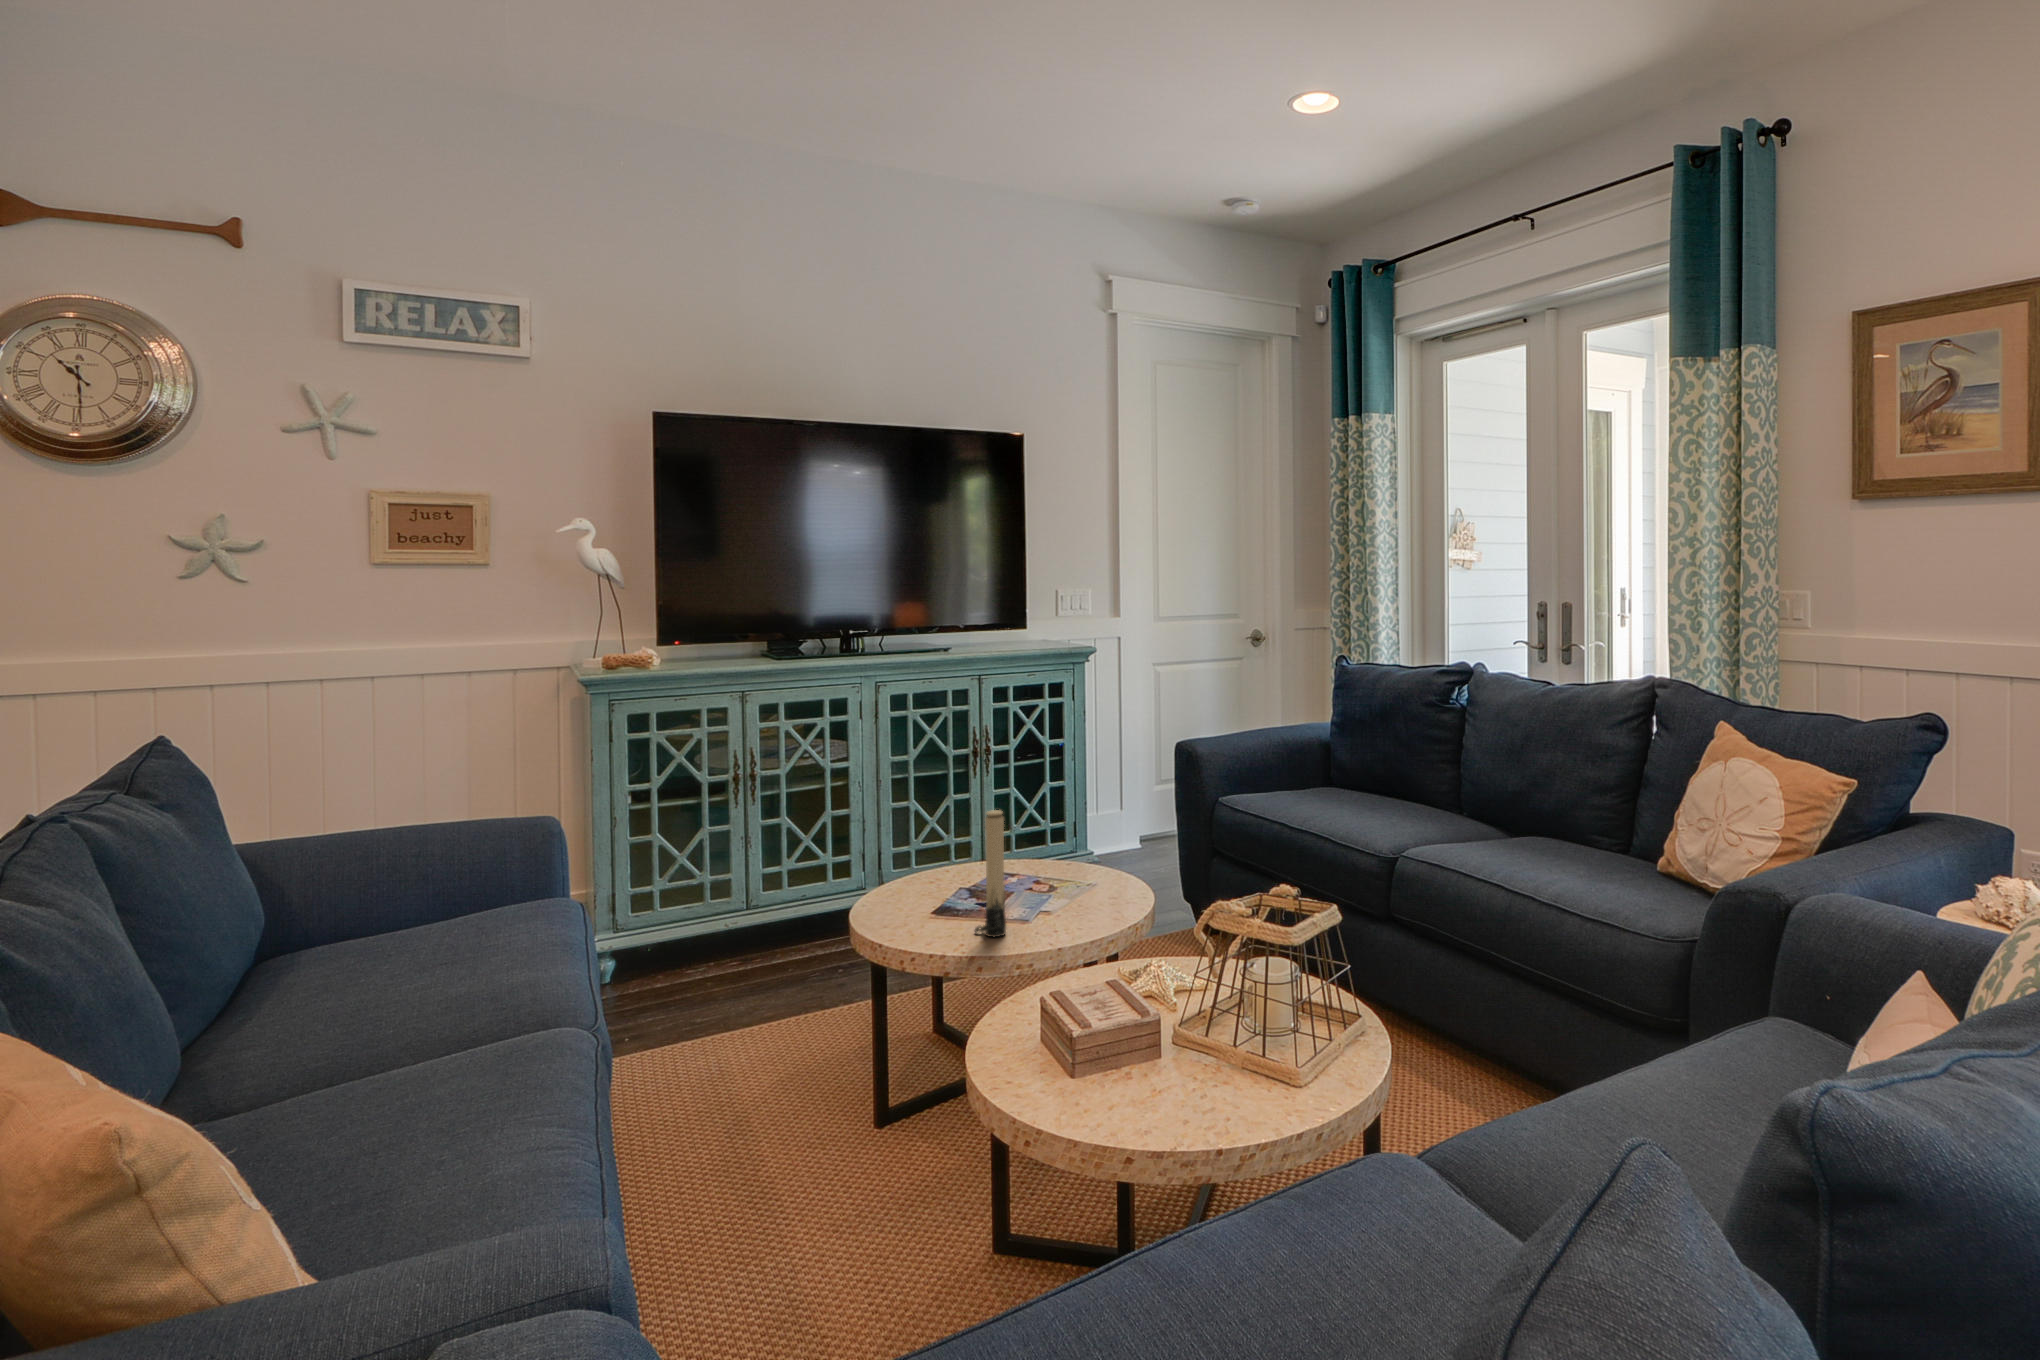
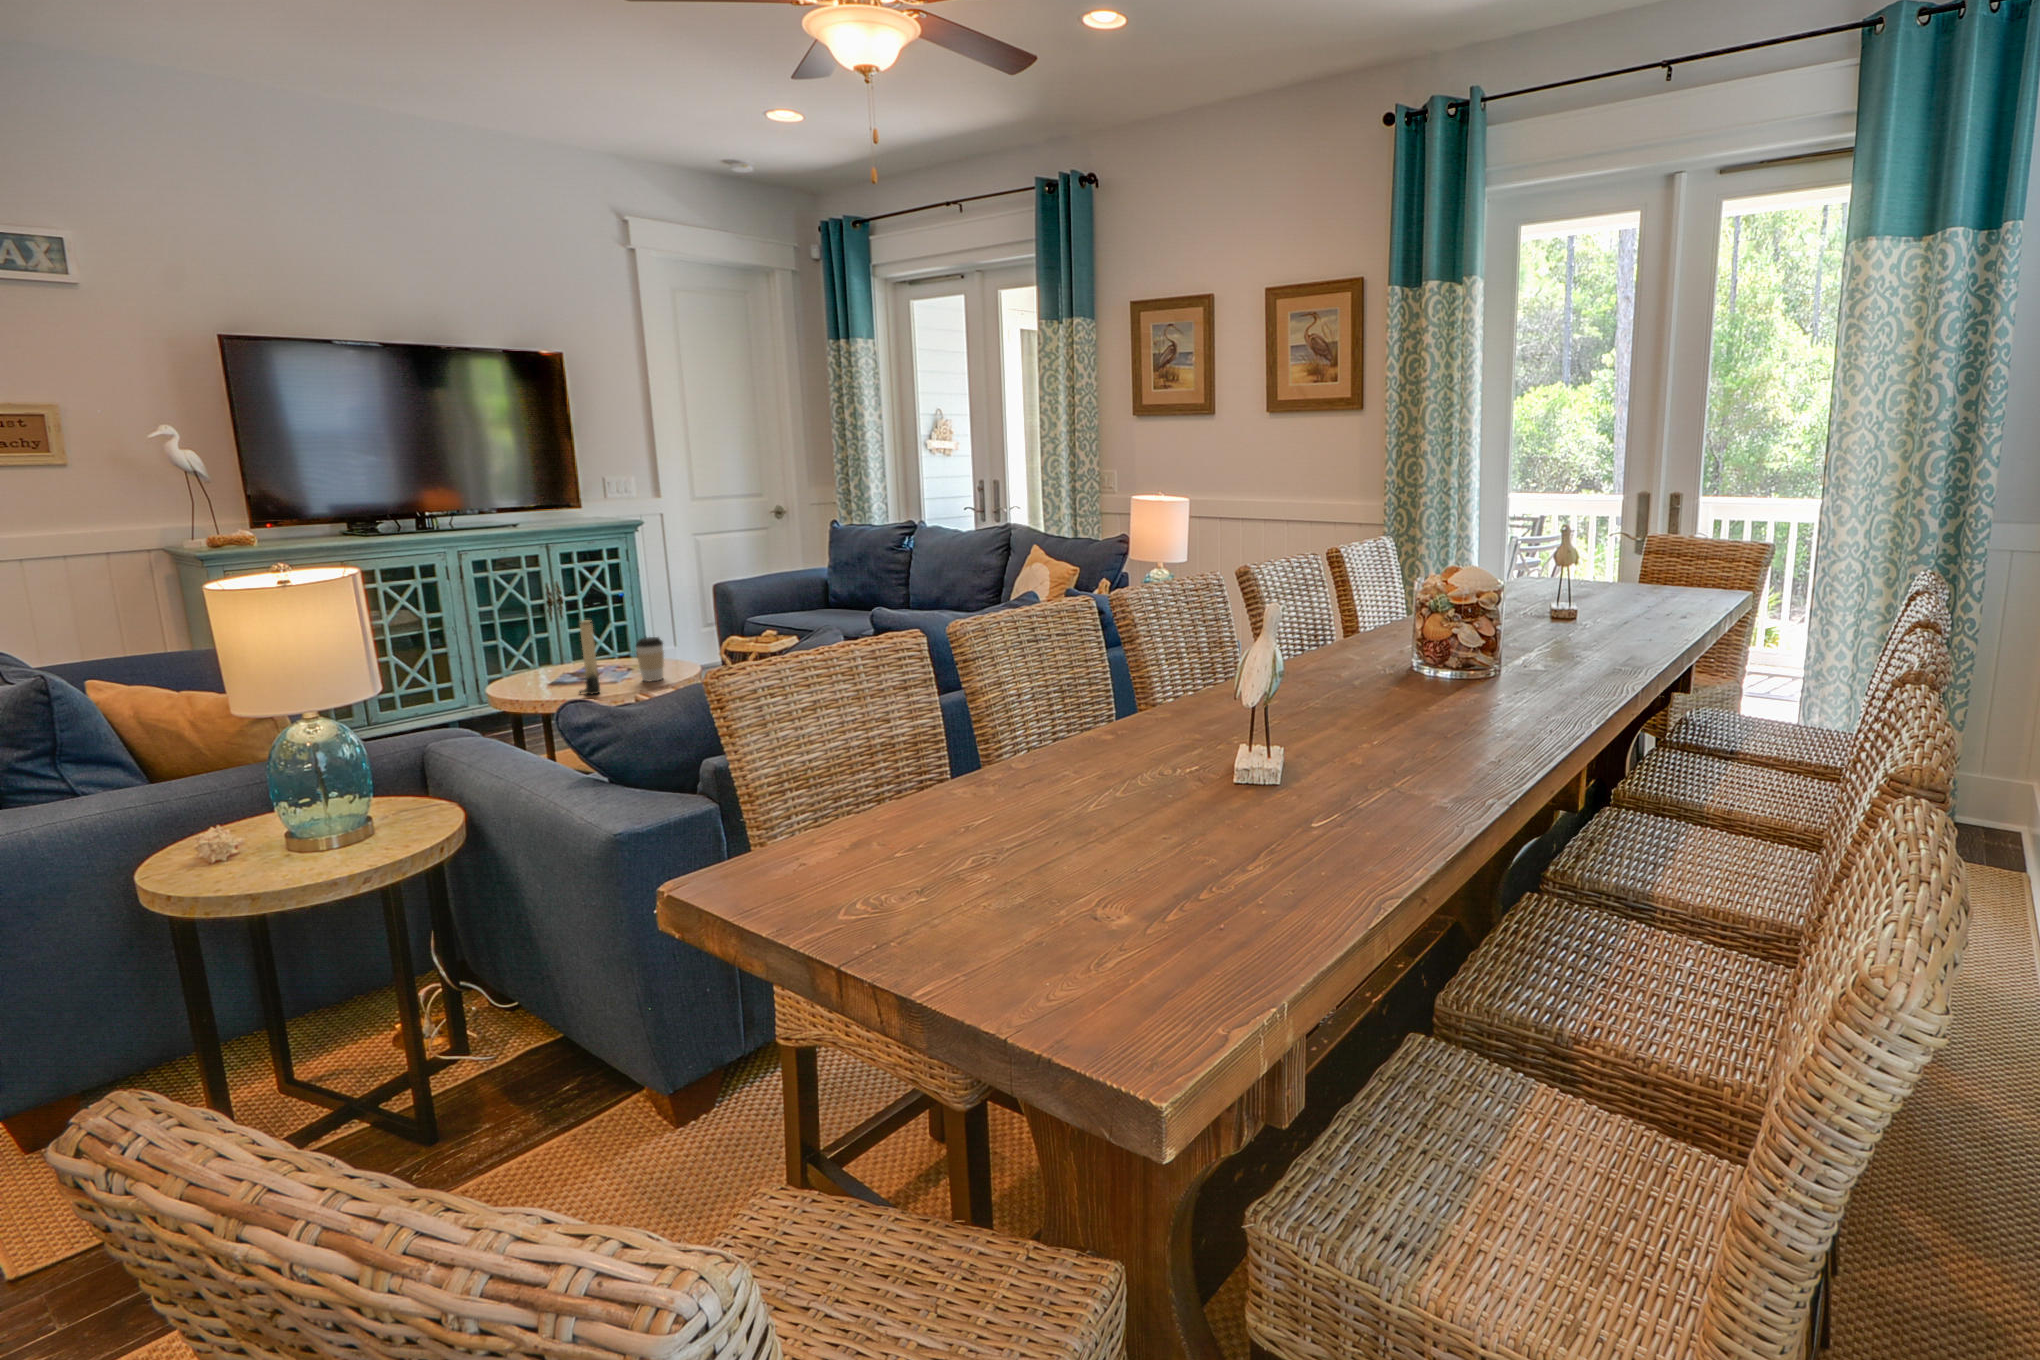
coffee cup: none [1064,839,1107,916] -> present [636,637,664,681]

